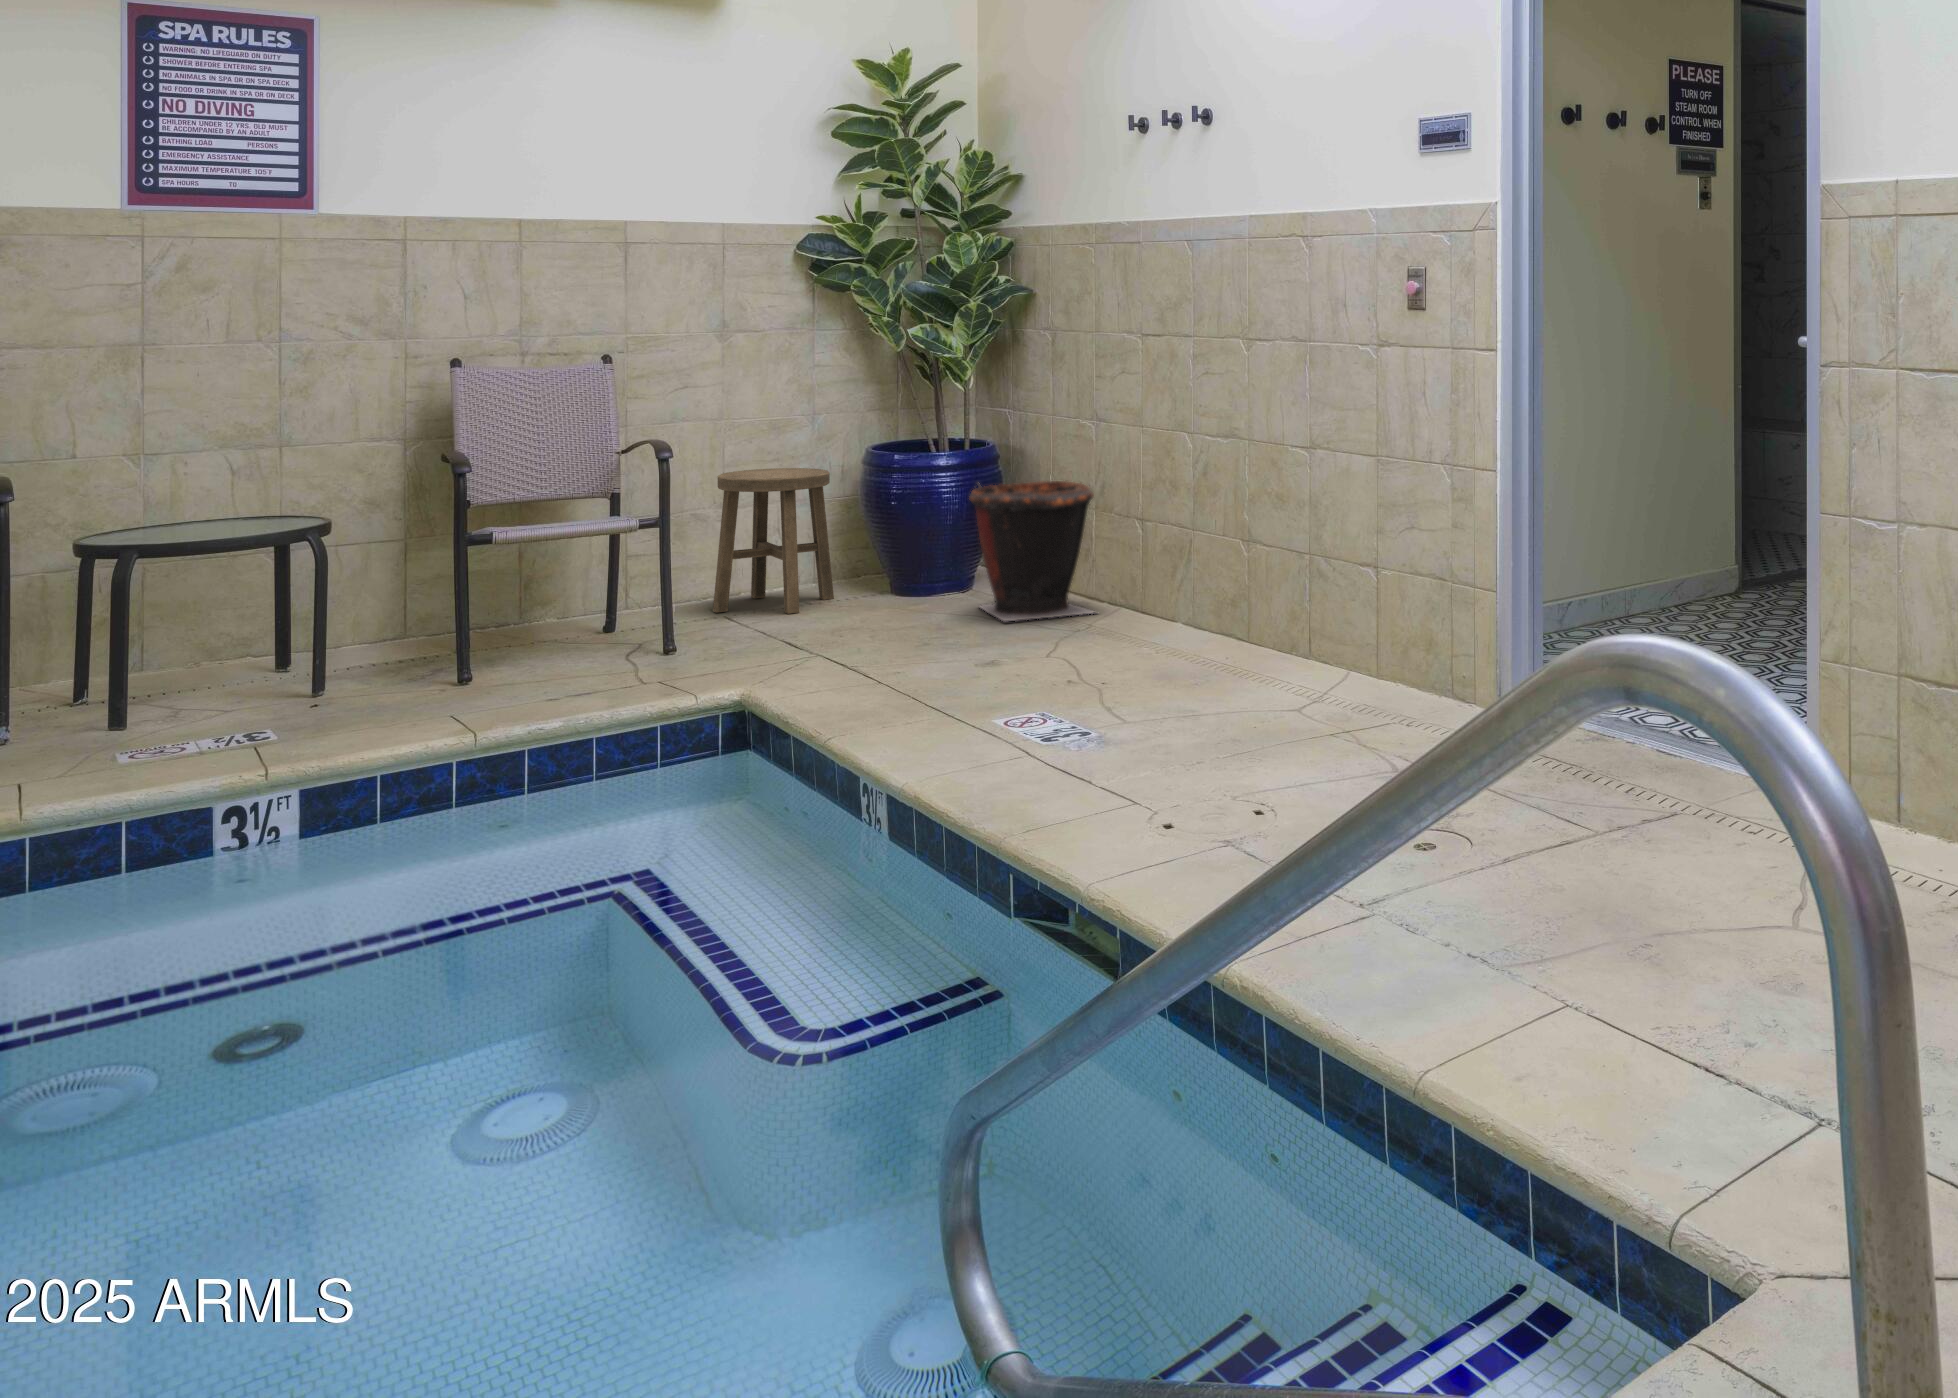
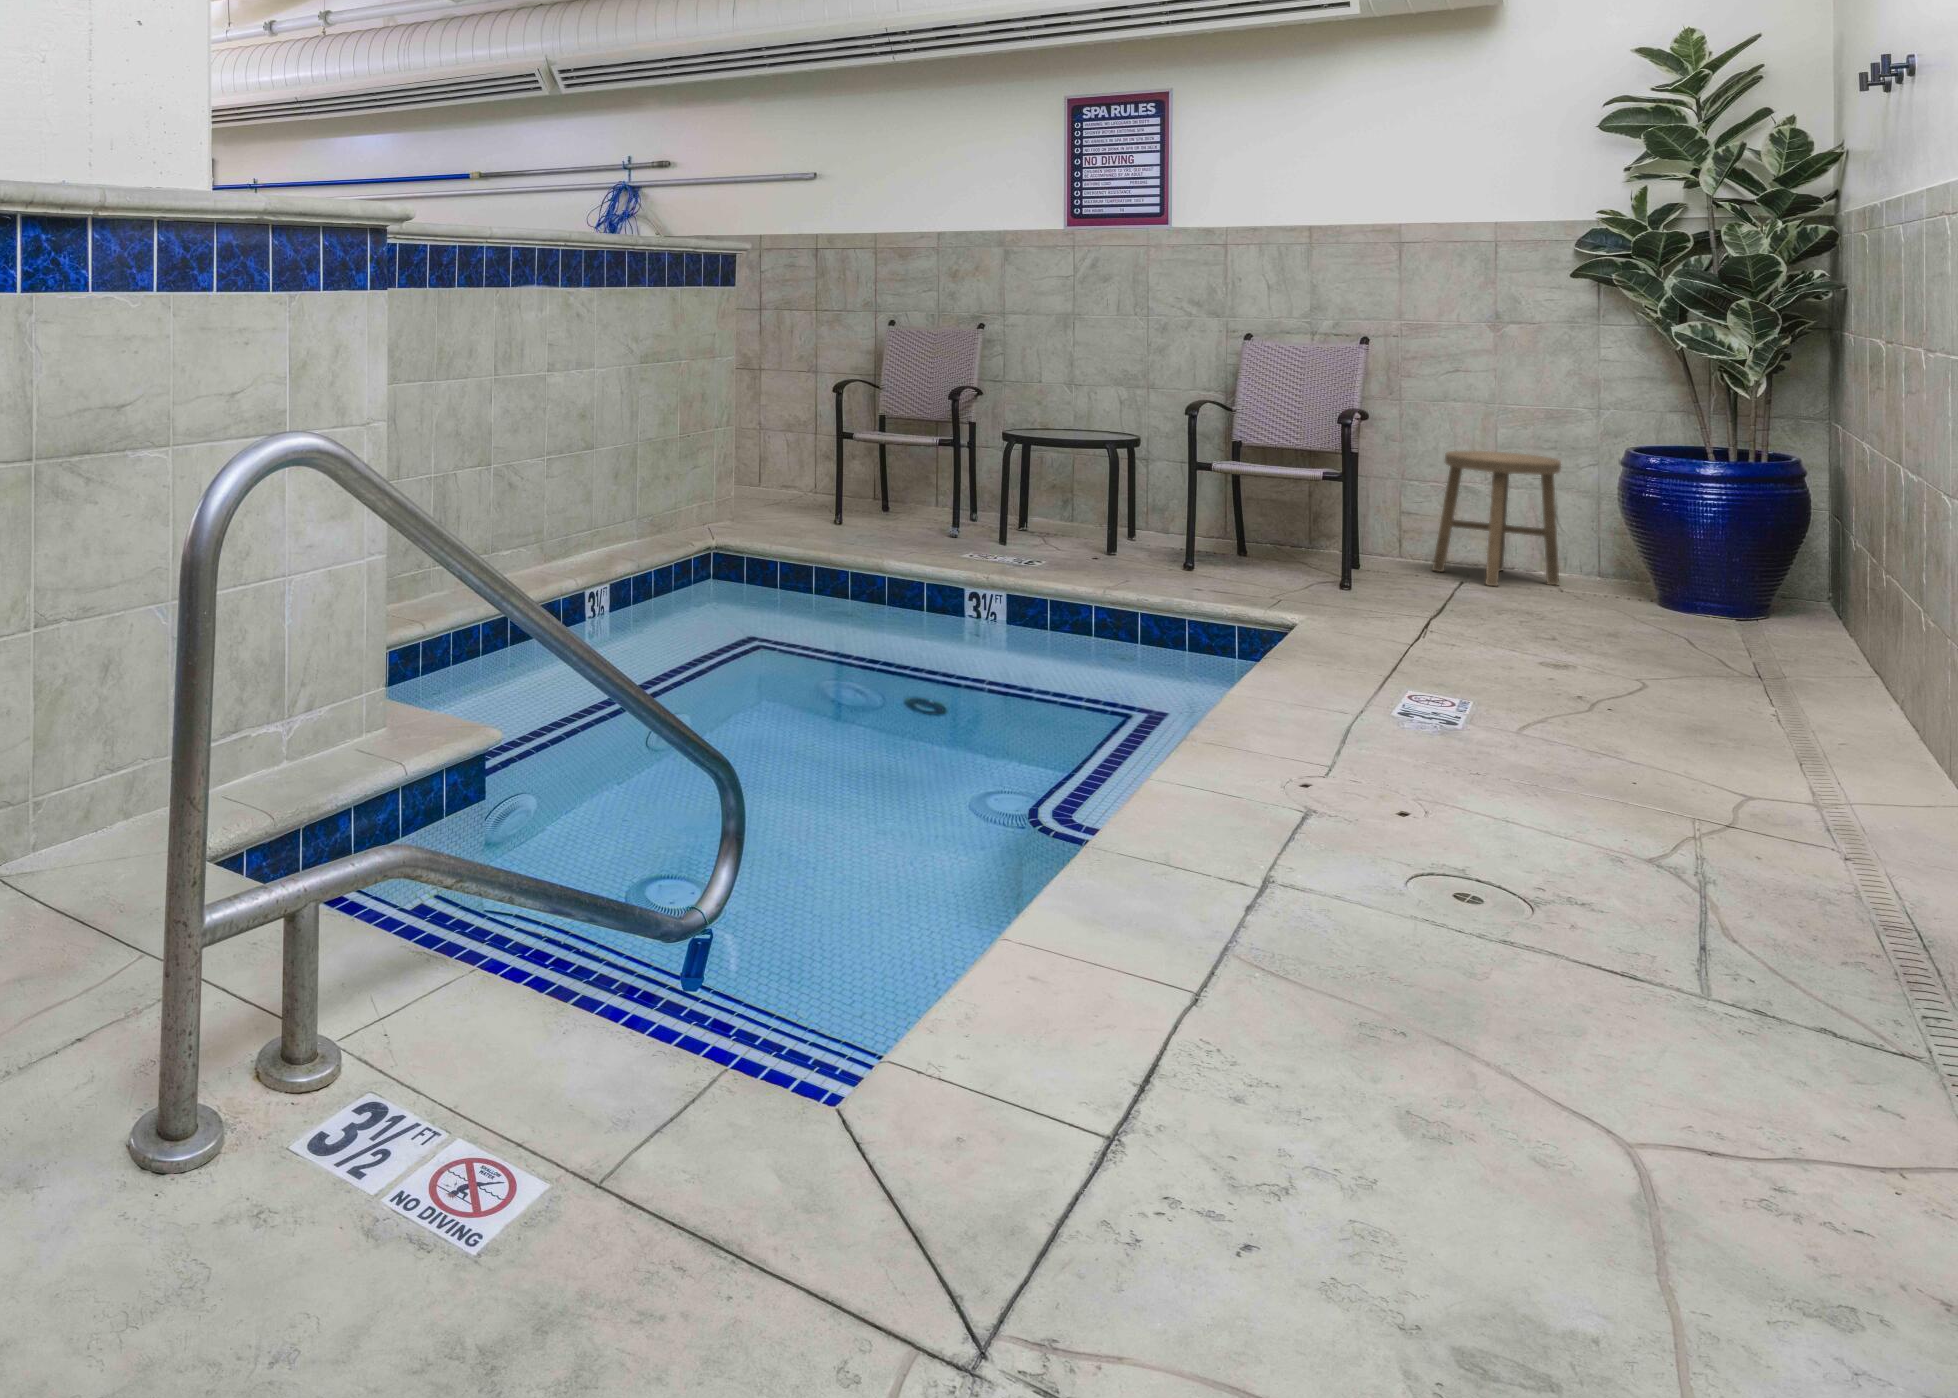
waste bin: present [970,481,1094,621] -> none [1648,489,1817,661]

